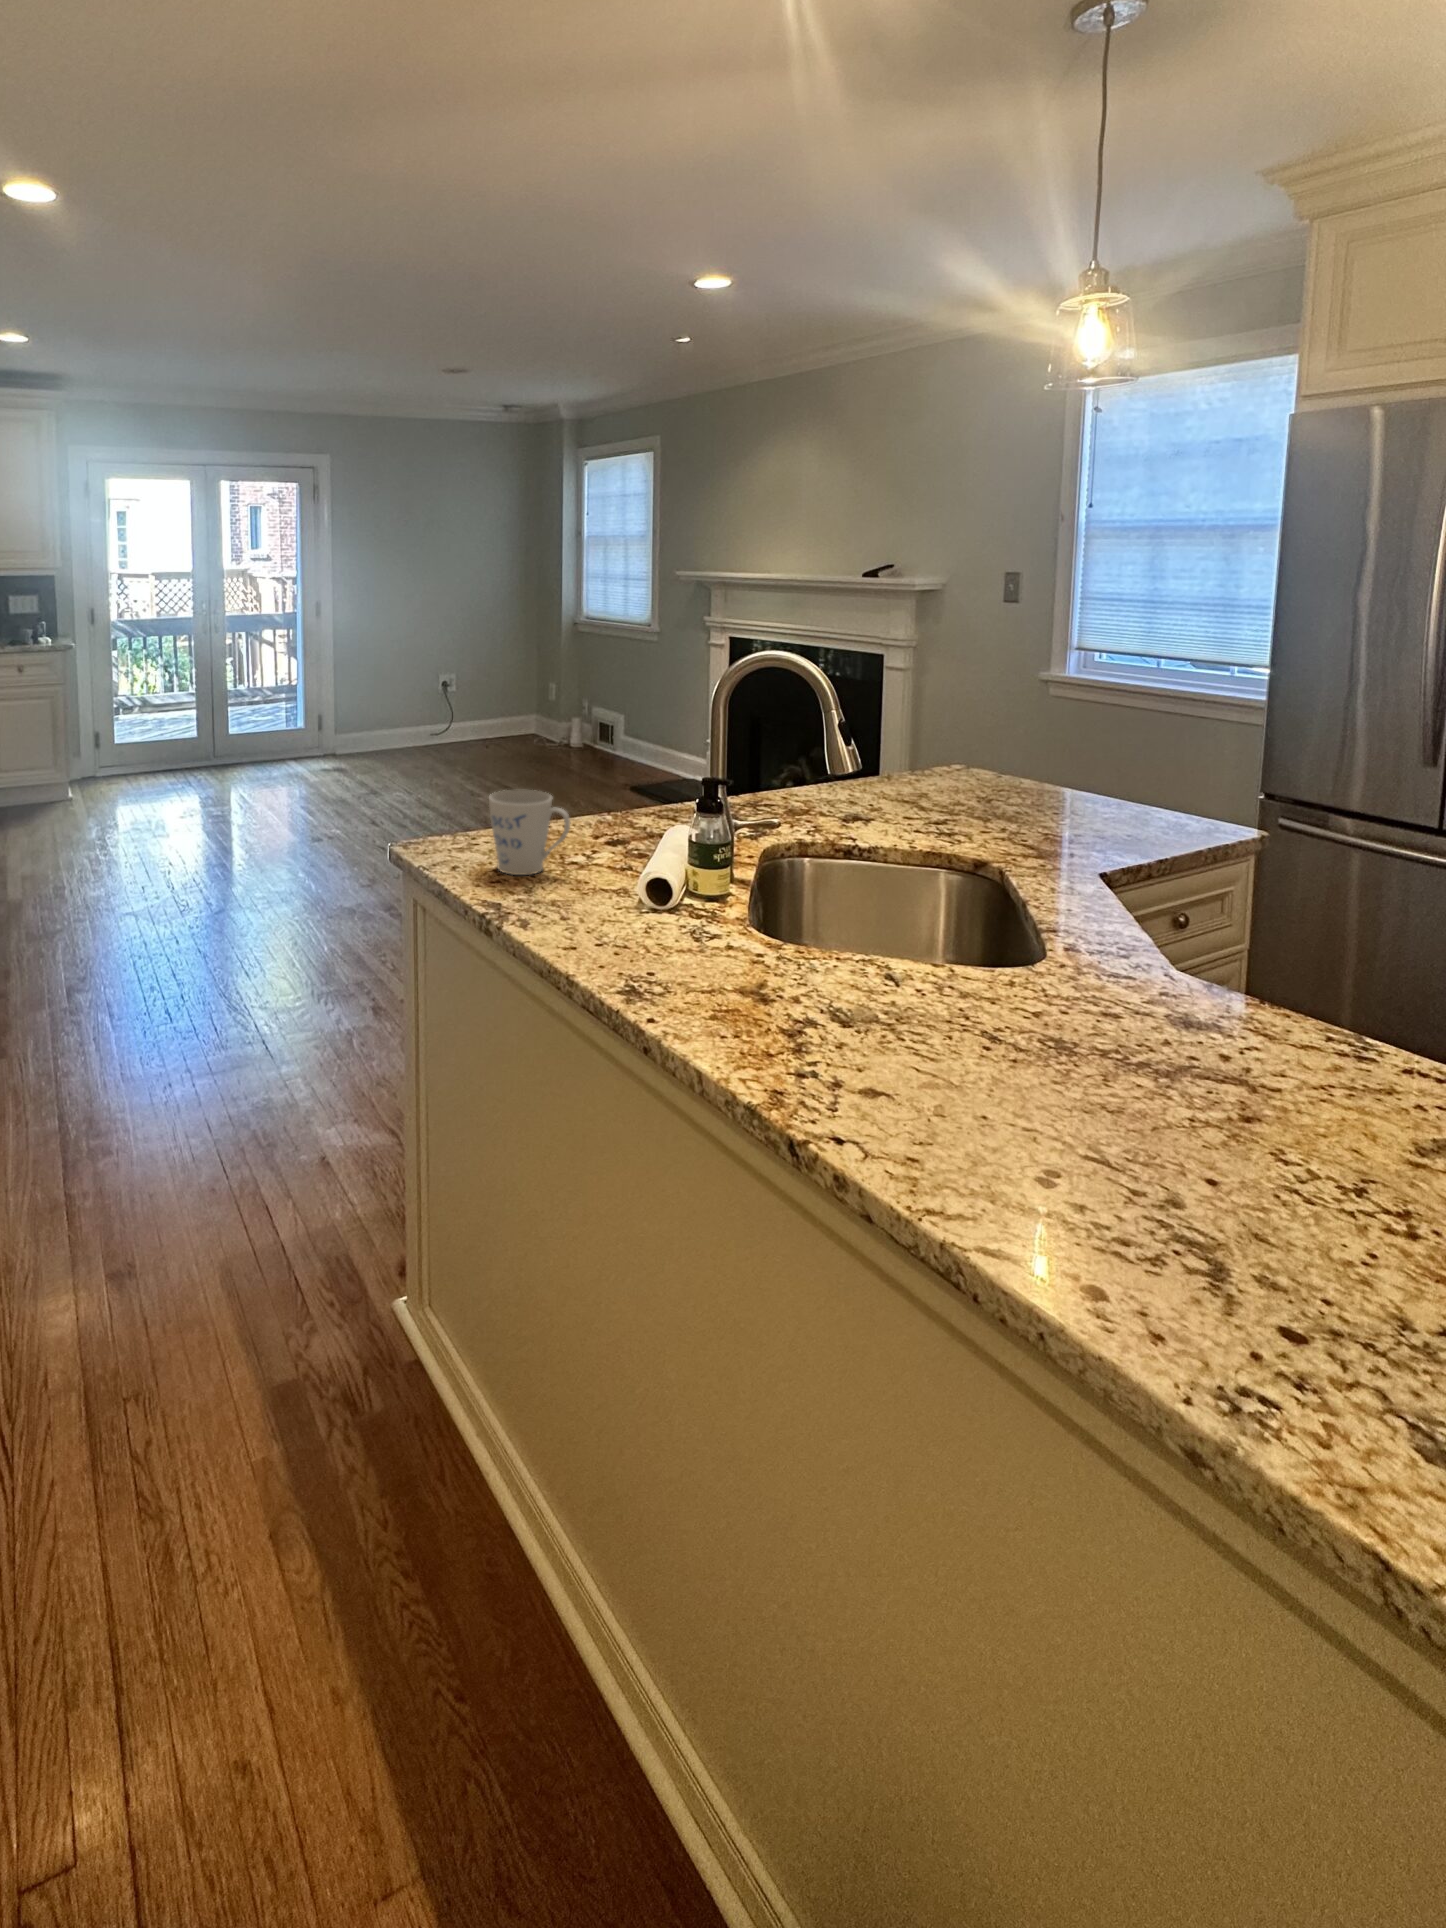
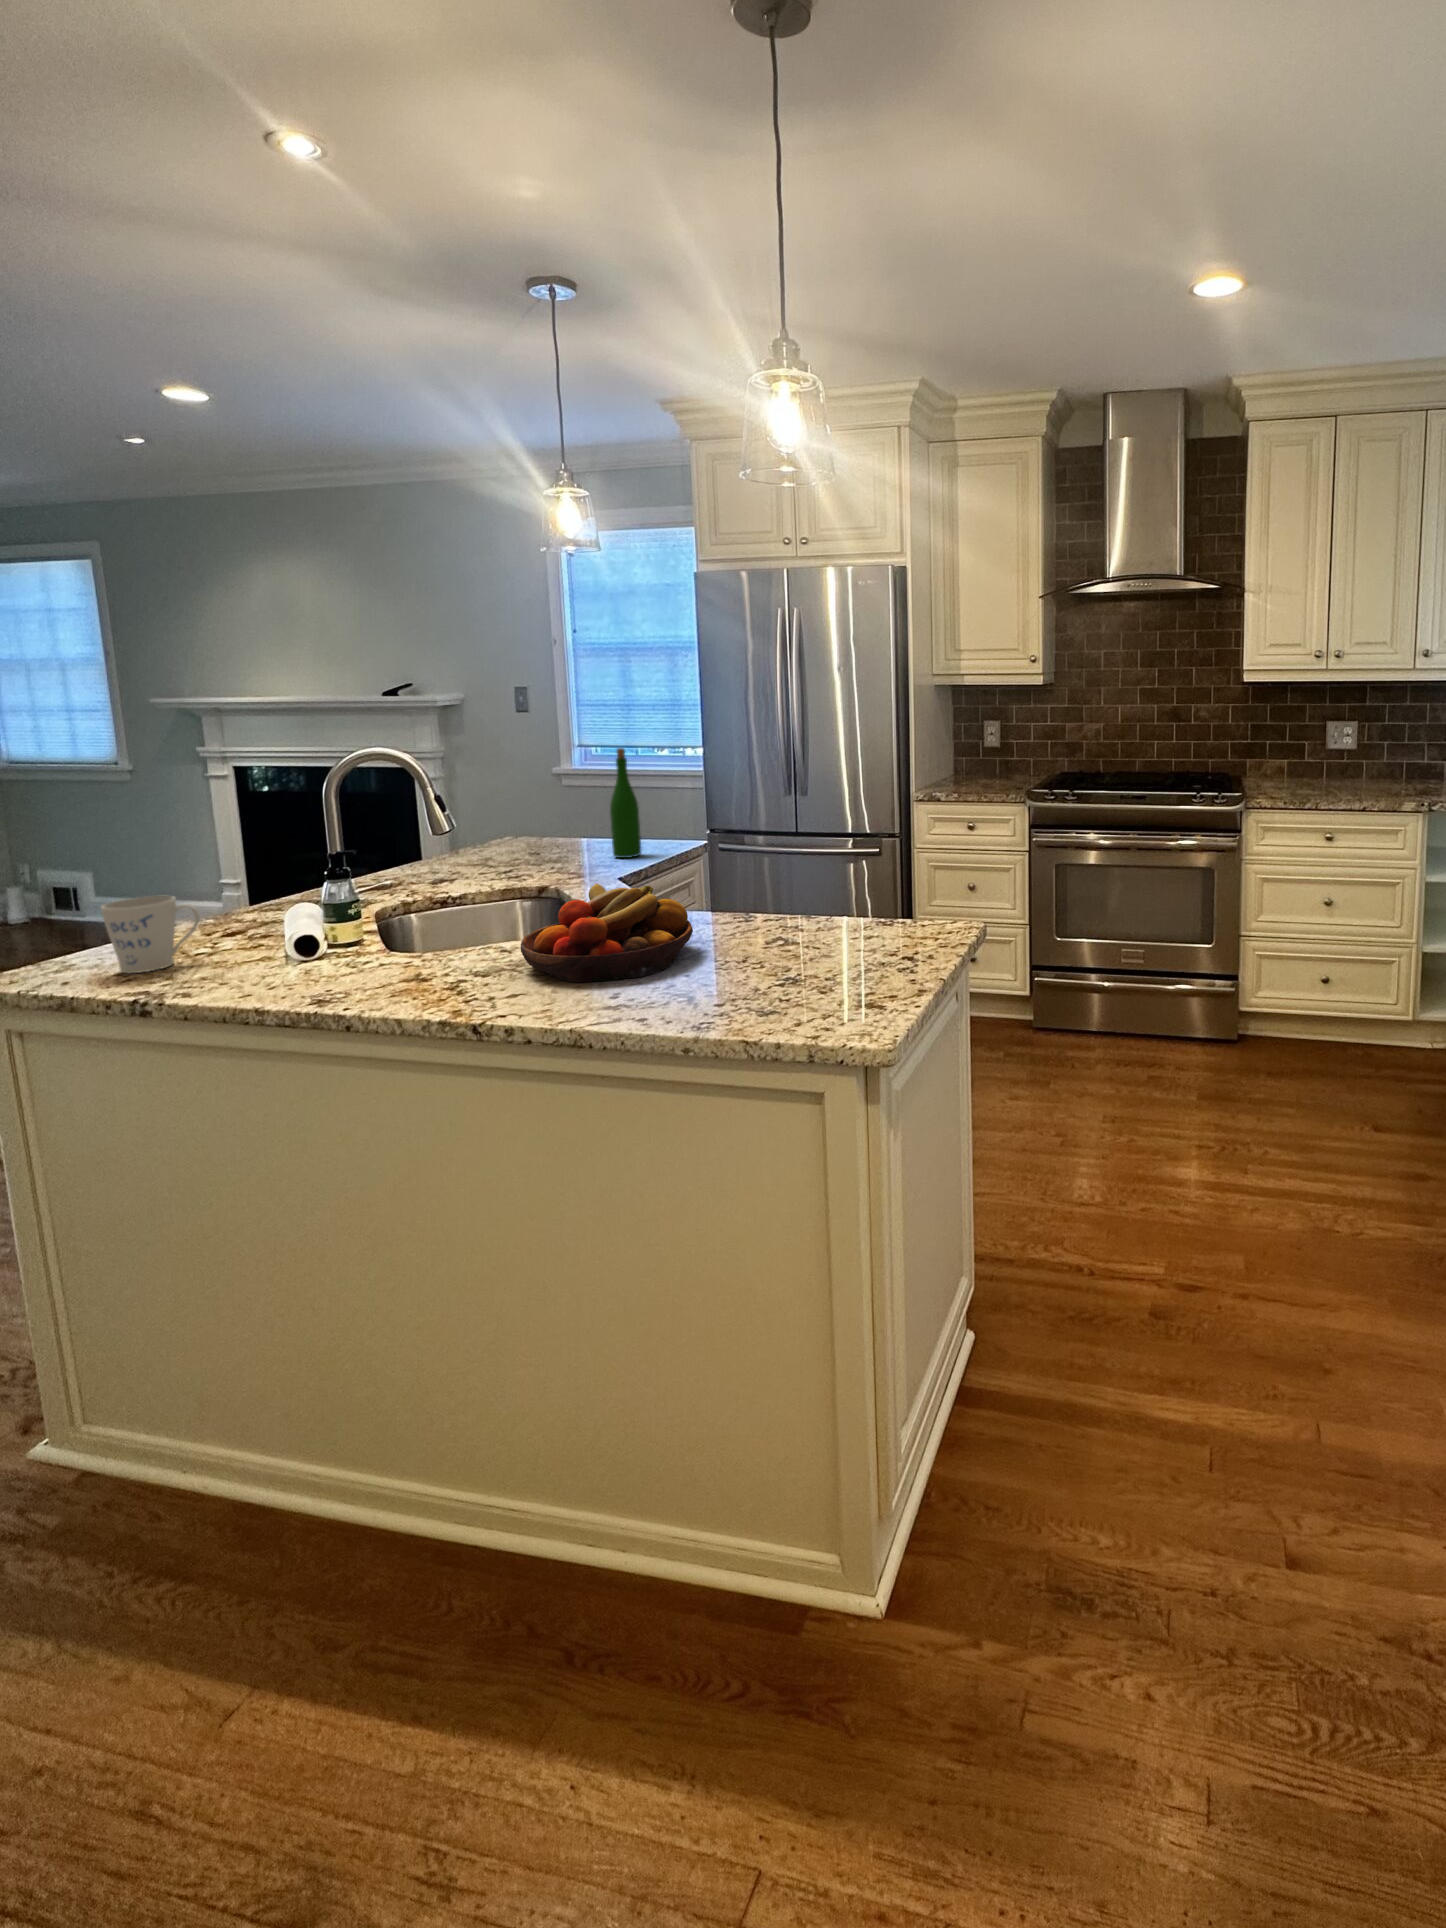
wine bottle: none [1099,671,1150,836] -> present [610,748,641,858]
fruit bowl: none [902,912,1236,1146] -> present [520,883,693,982]

